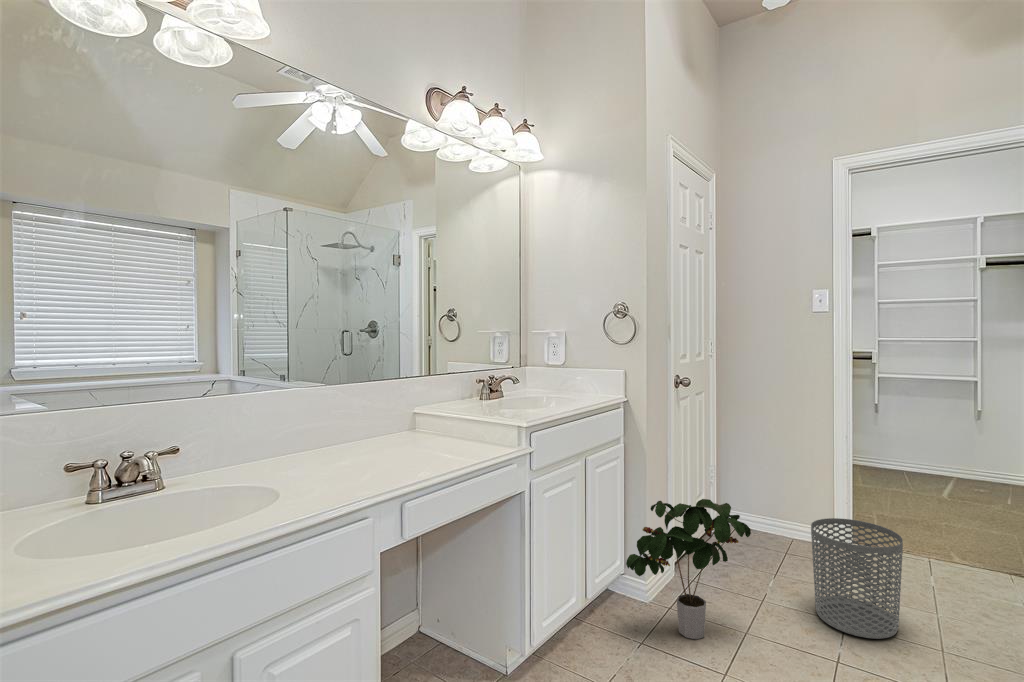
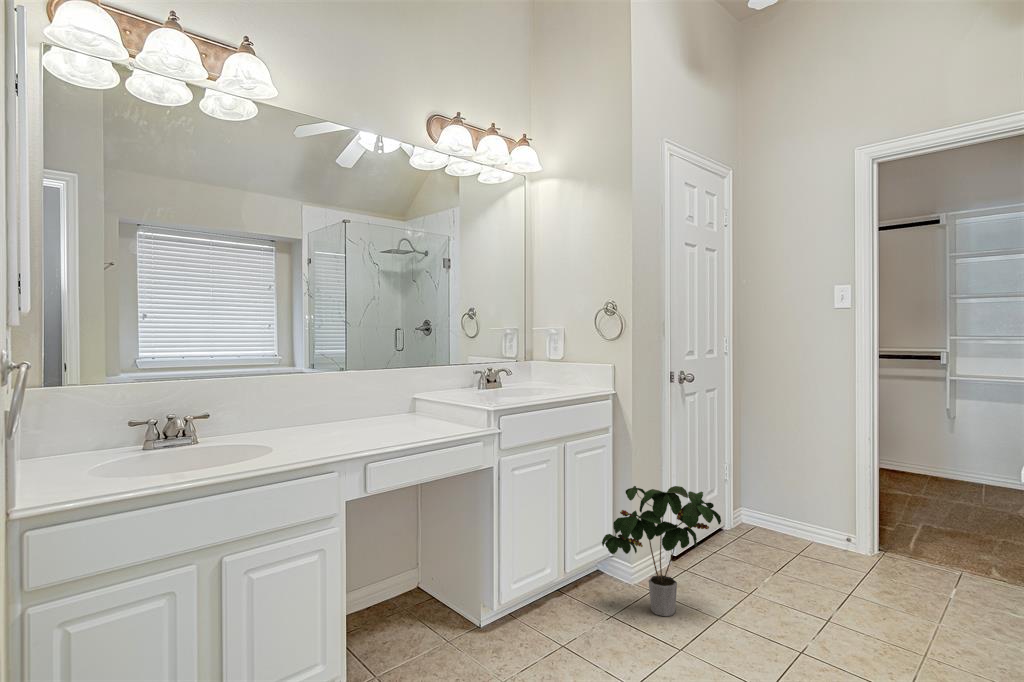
waste bin: present [811,518,903,639] -> none [792,514,880,631]

